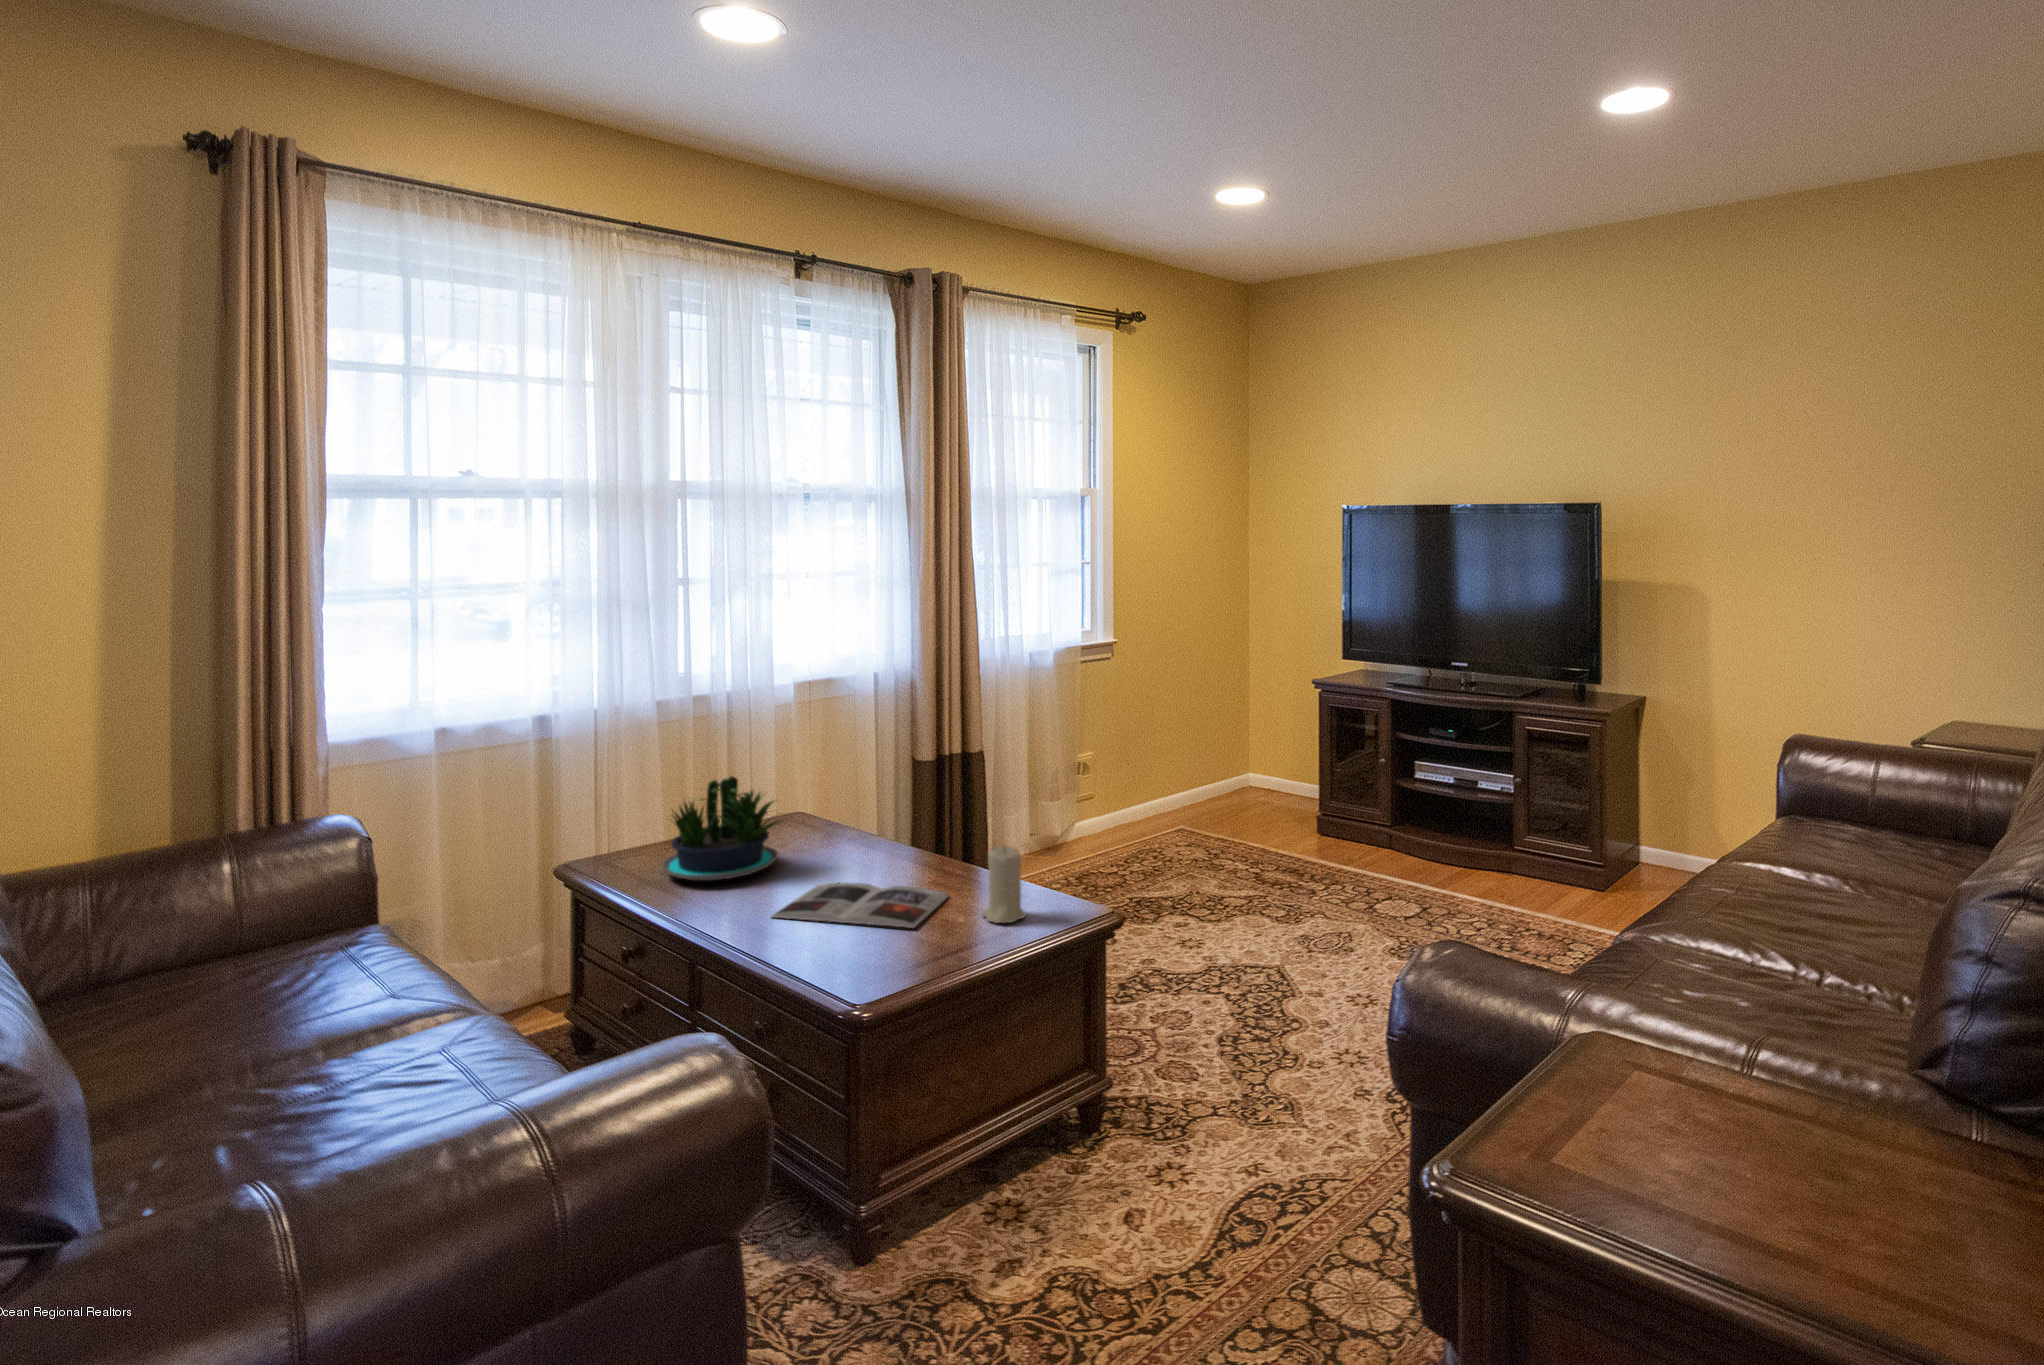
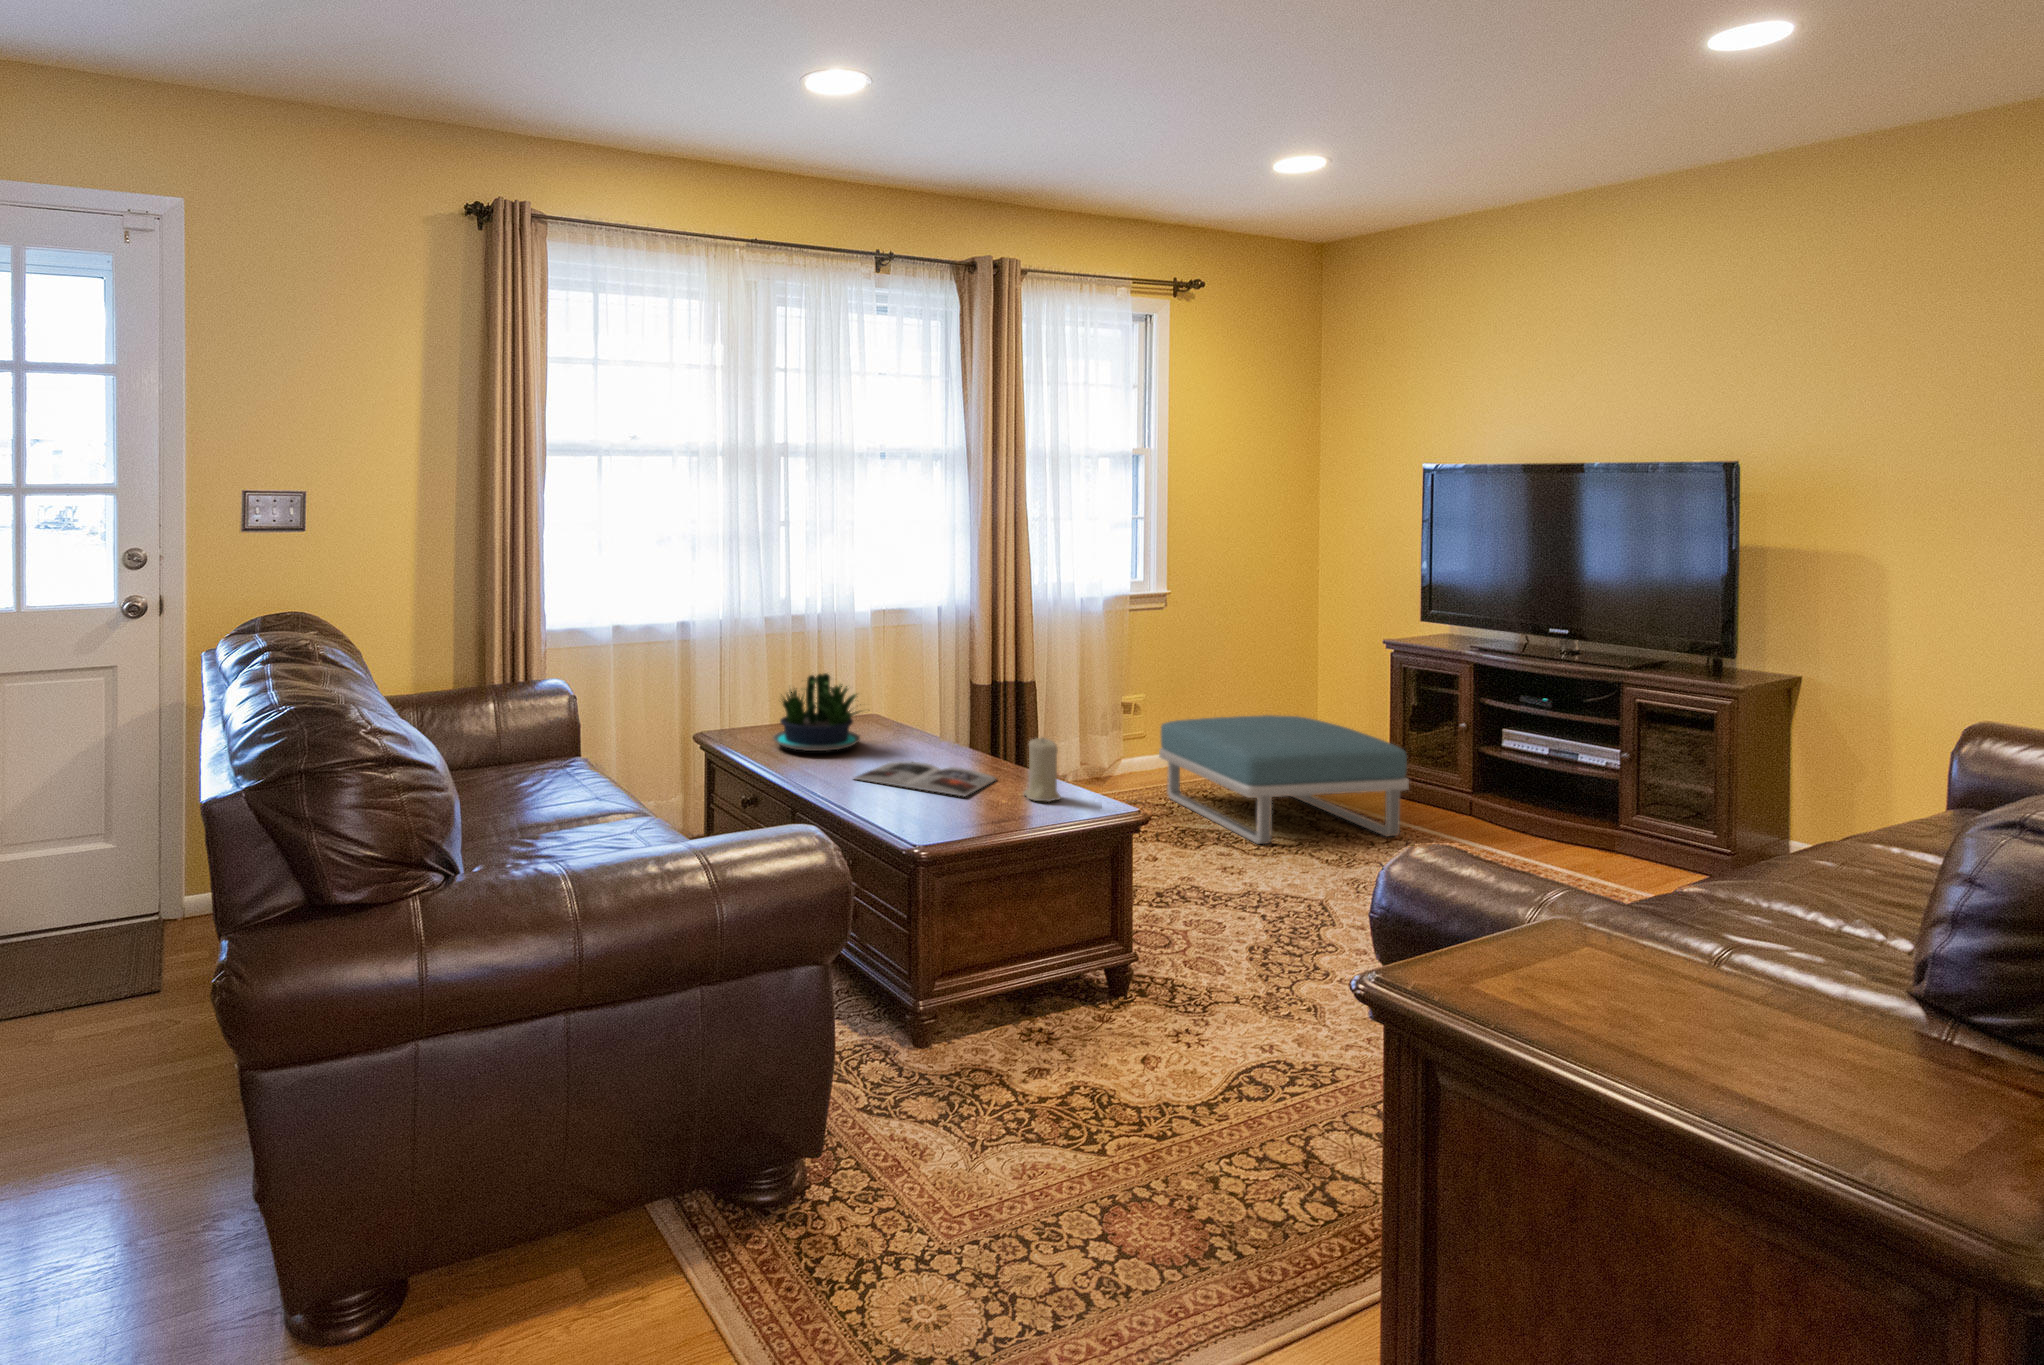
footstool: none [1108,763,1346,908] -> present [1159,715,1409,844]

